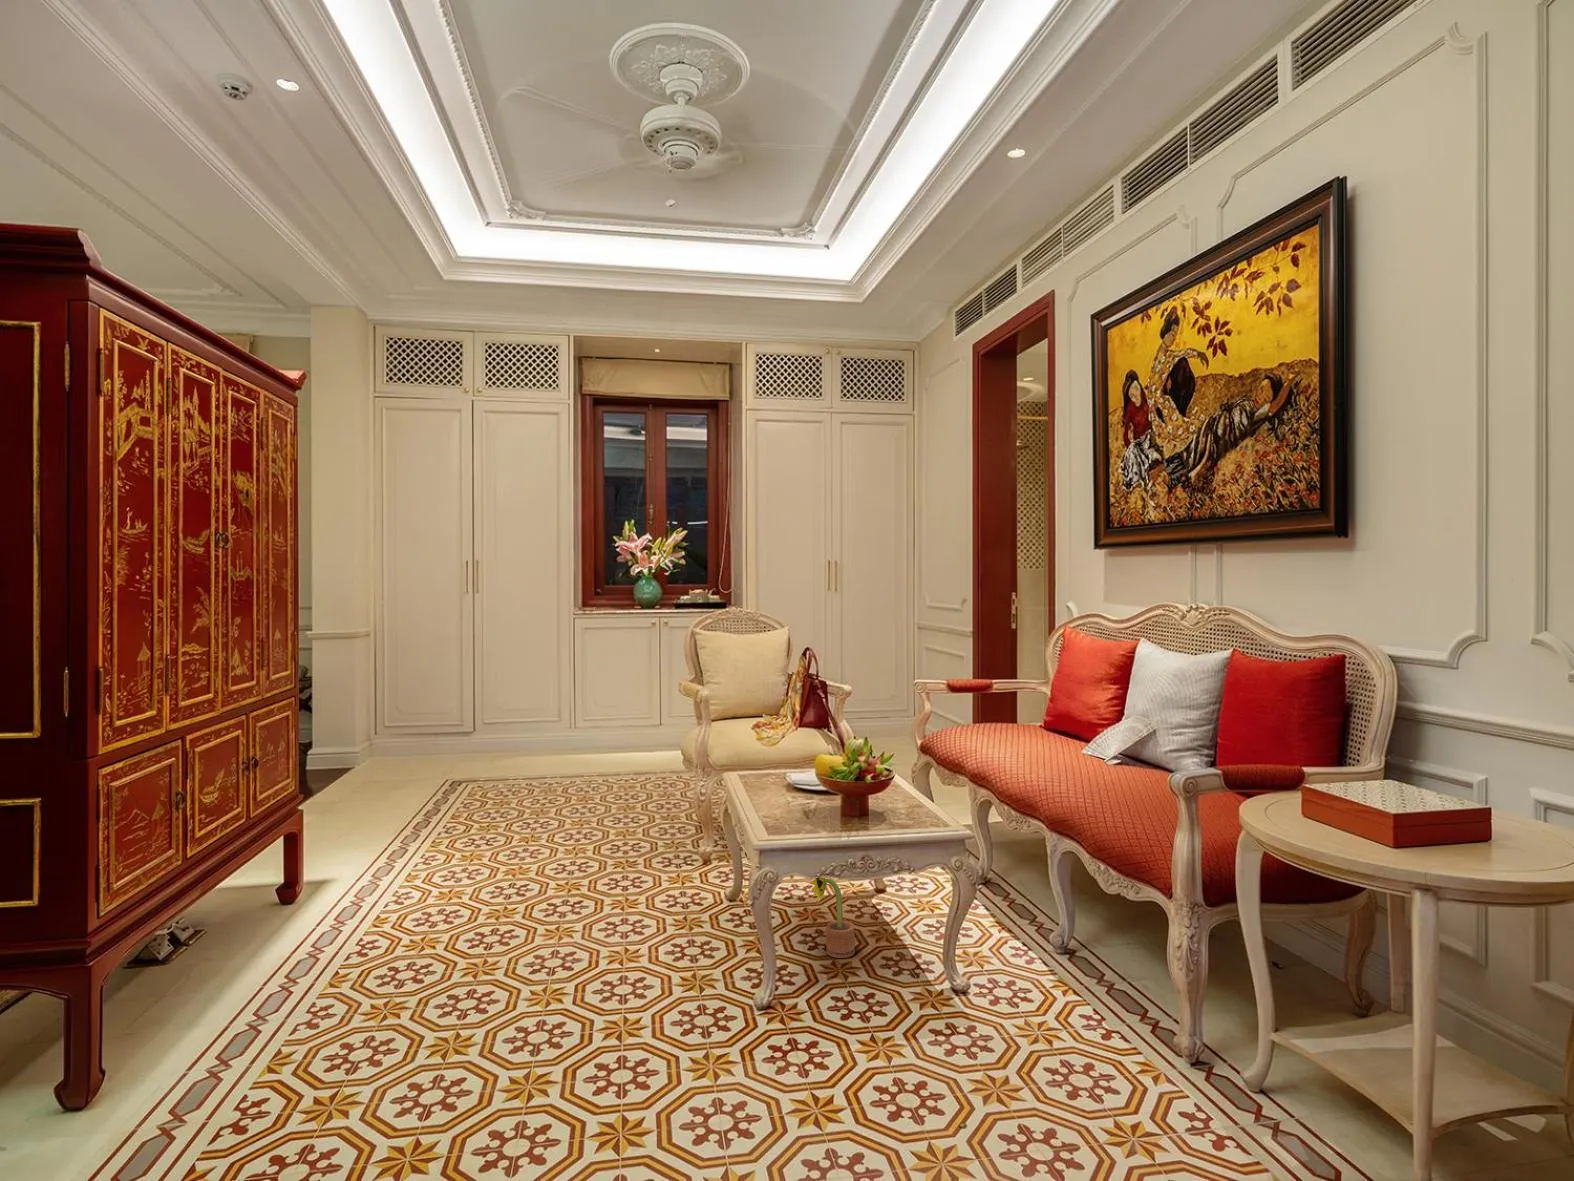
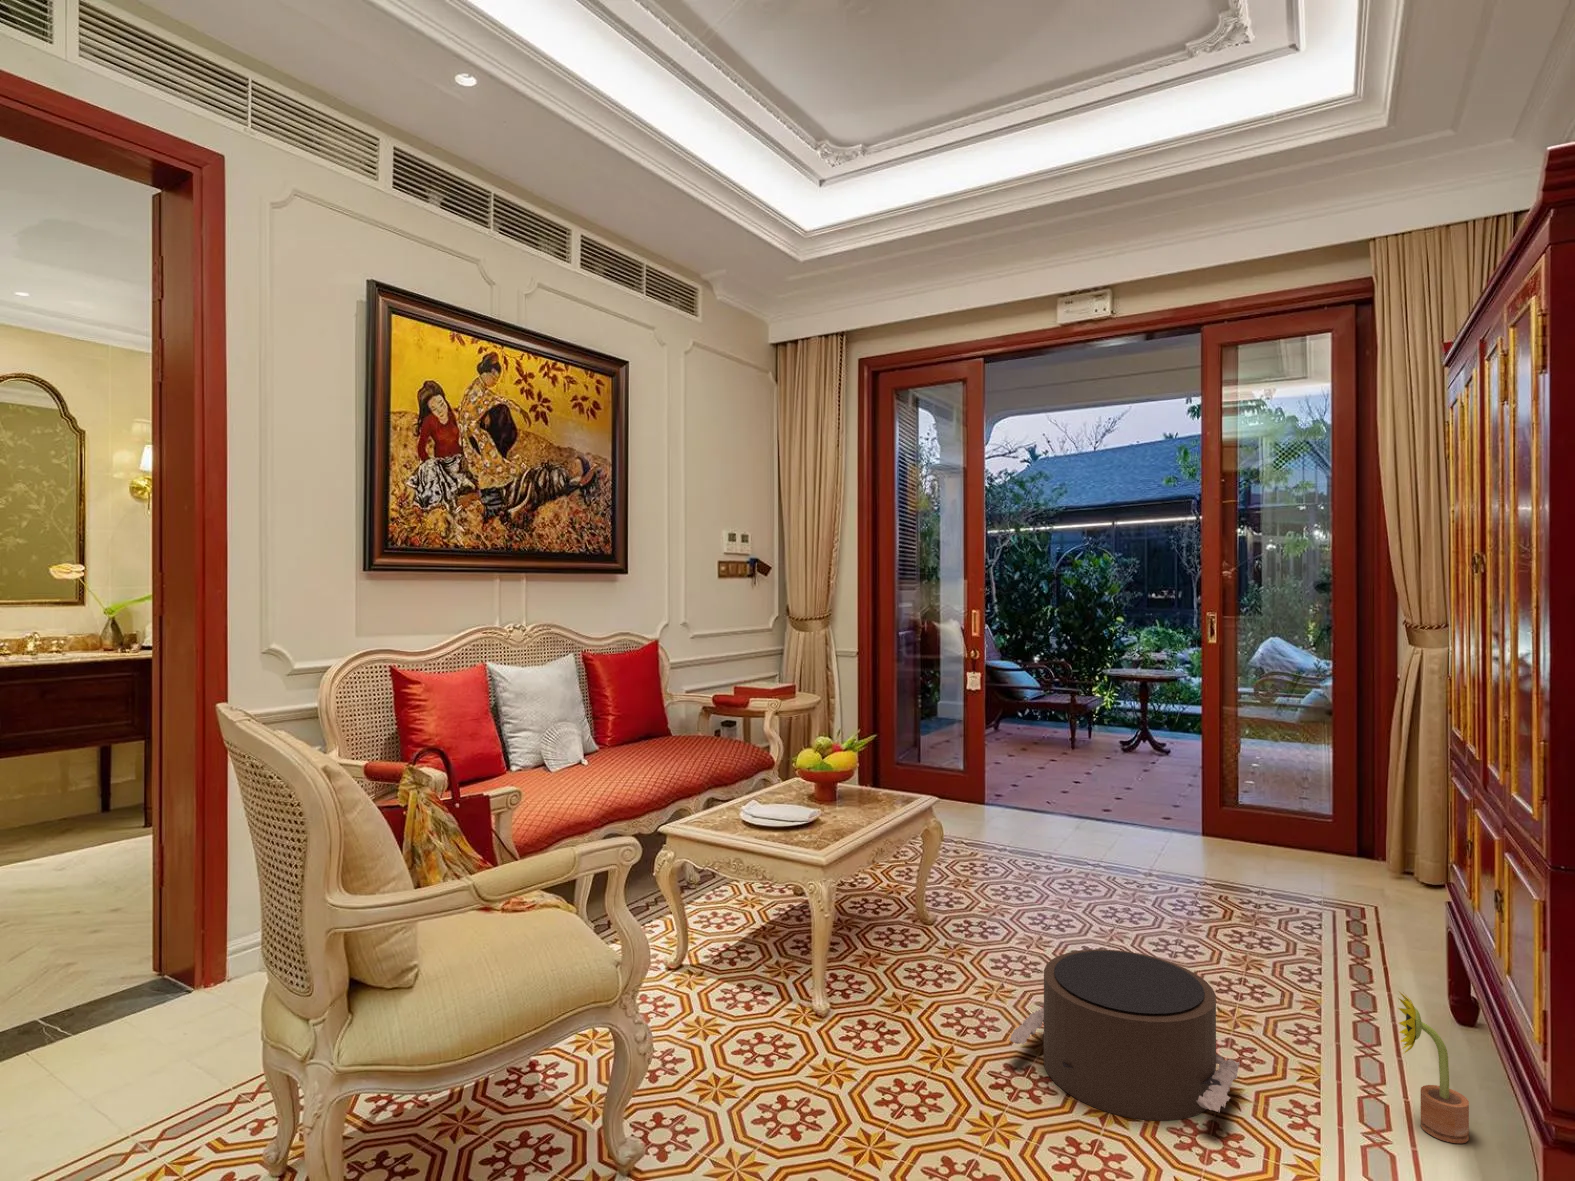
pouf: none [521,887,715,1031] -> present [1009,949,1239,1121]

